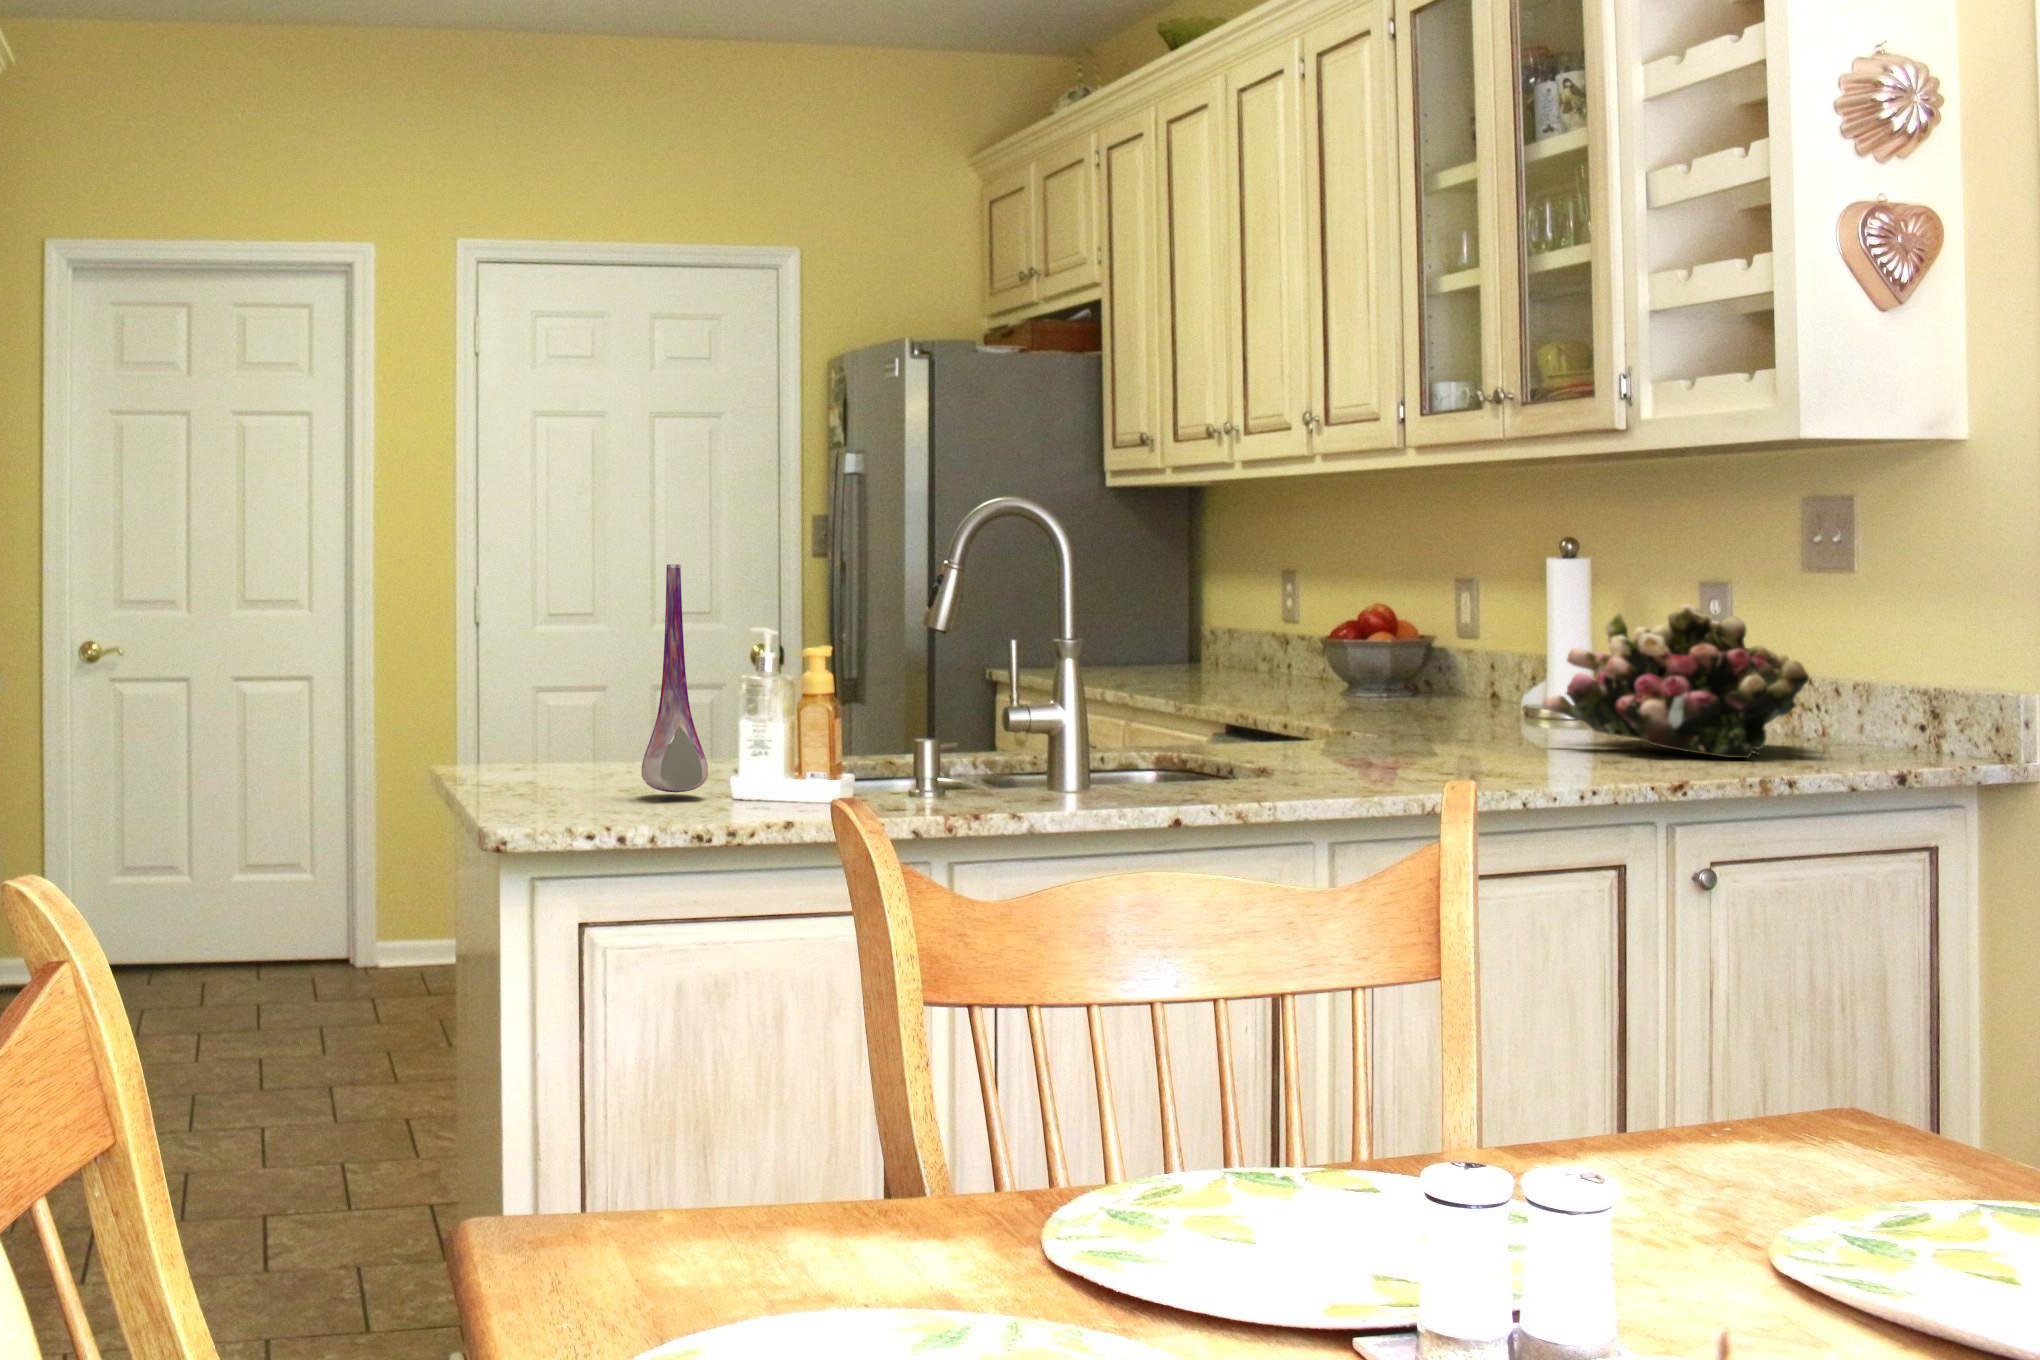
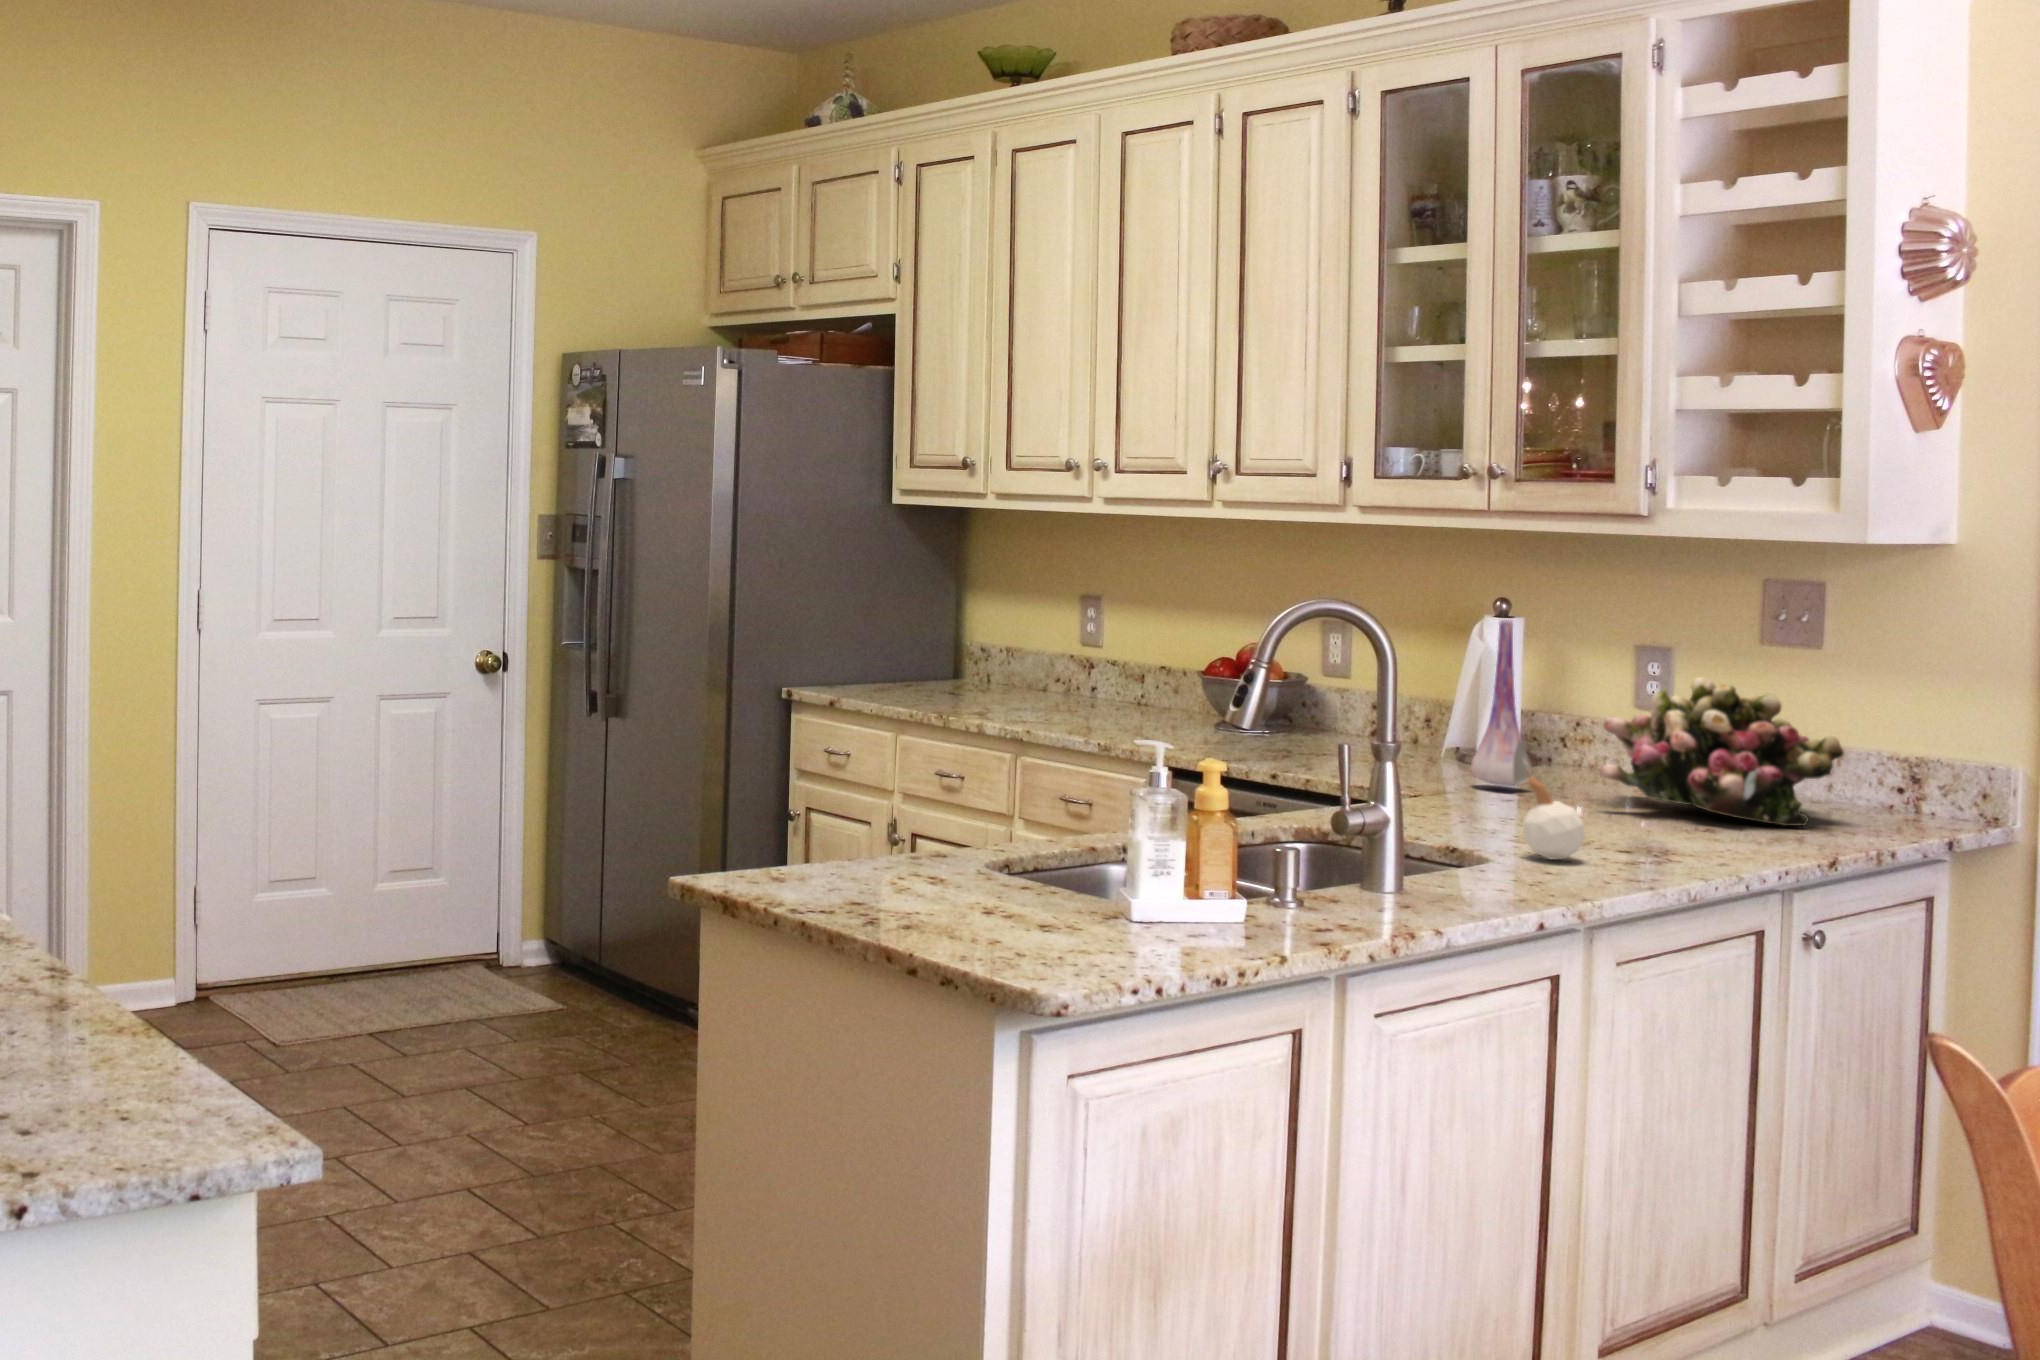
vase: present [641,564,708,793] -> present [1471,620,1532,786]
candle: none [1316,668,1377,771] -> present [1522,758,1585,859]

